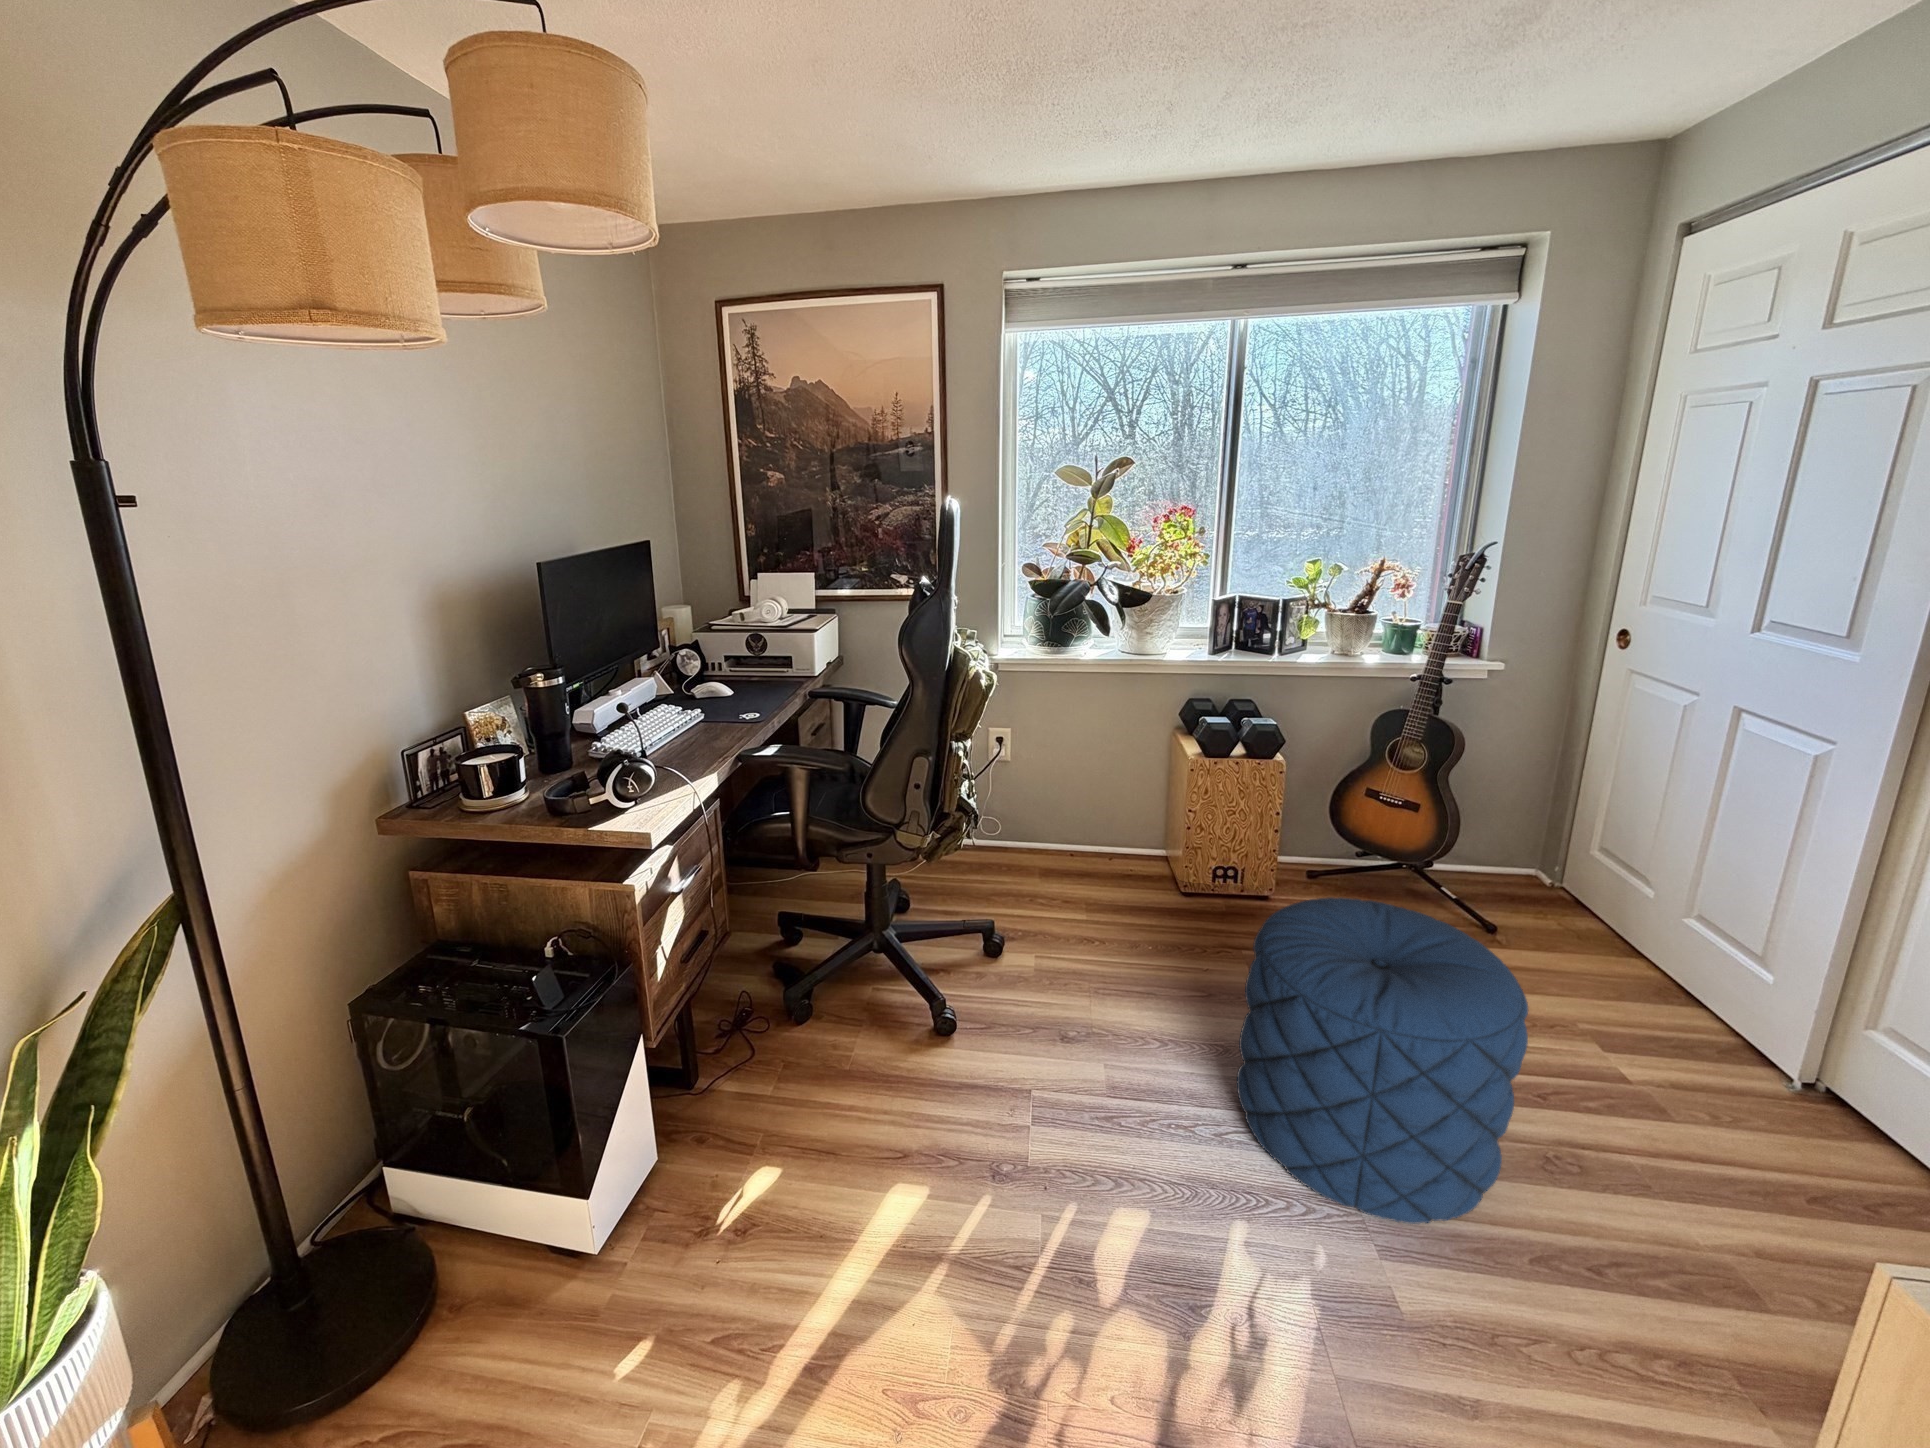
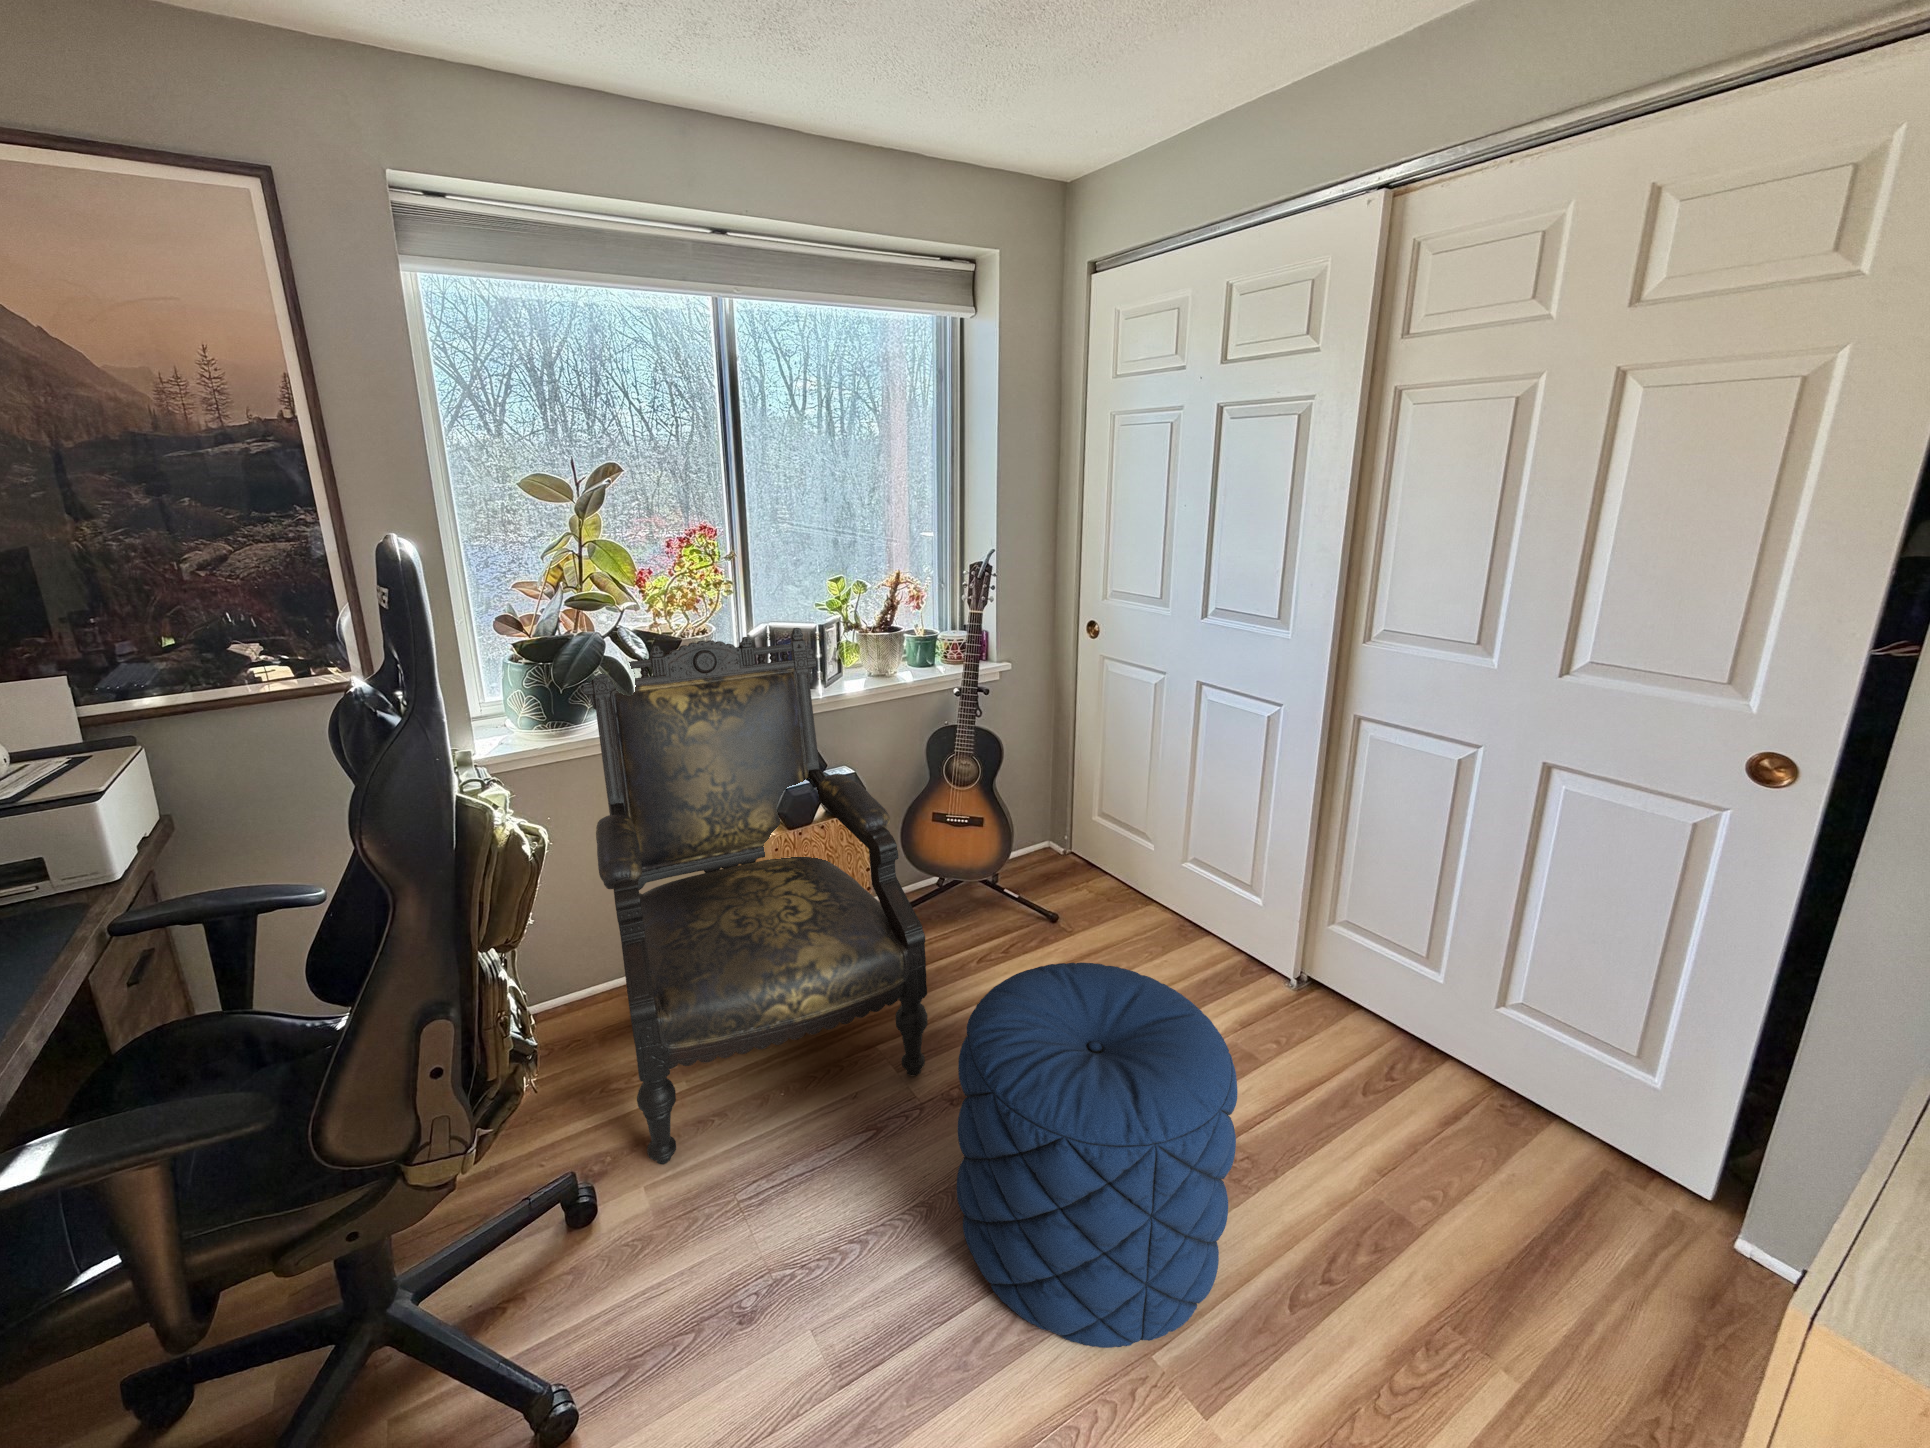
armchair: none [1042,592,1286,979] -> present [582,628,927,1165]

